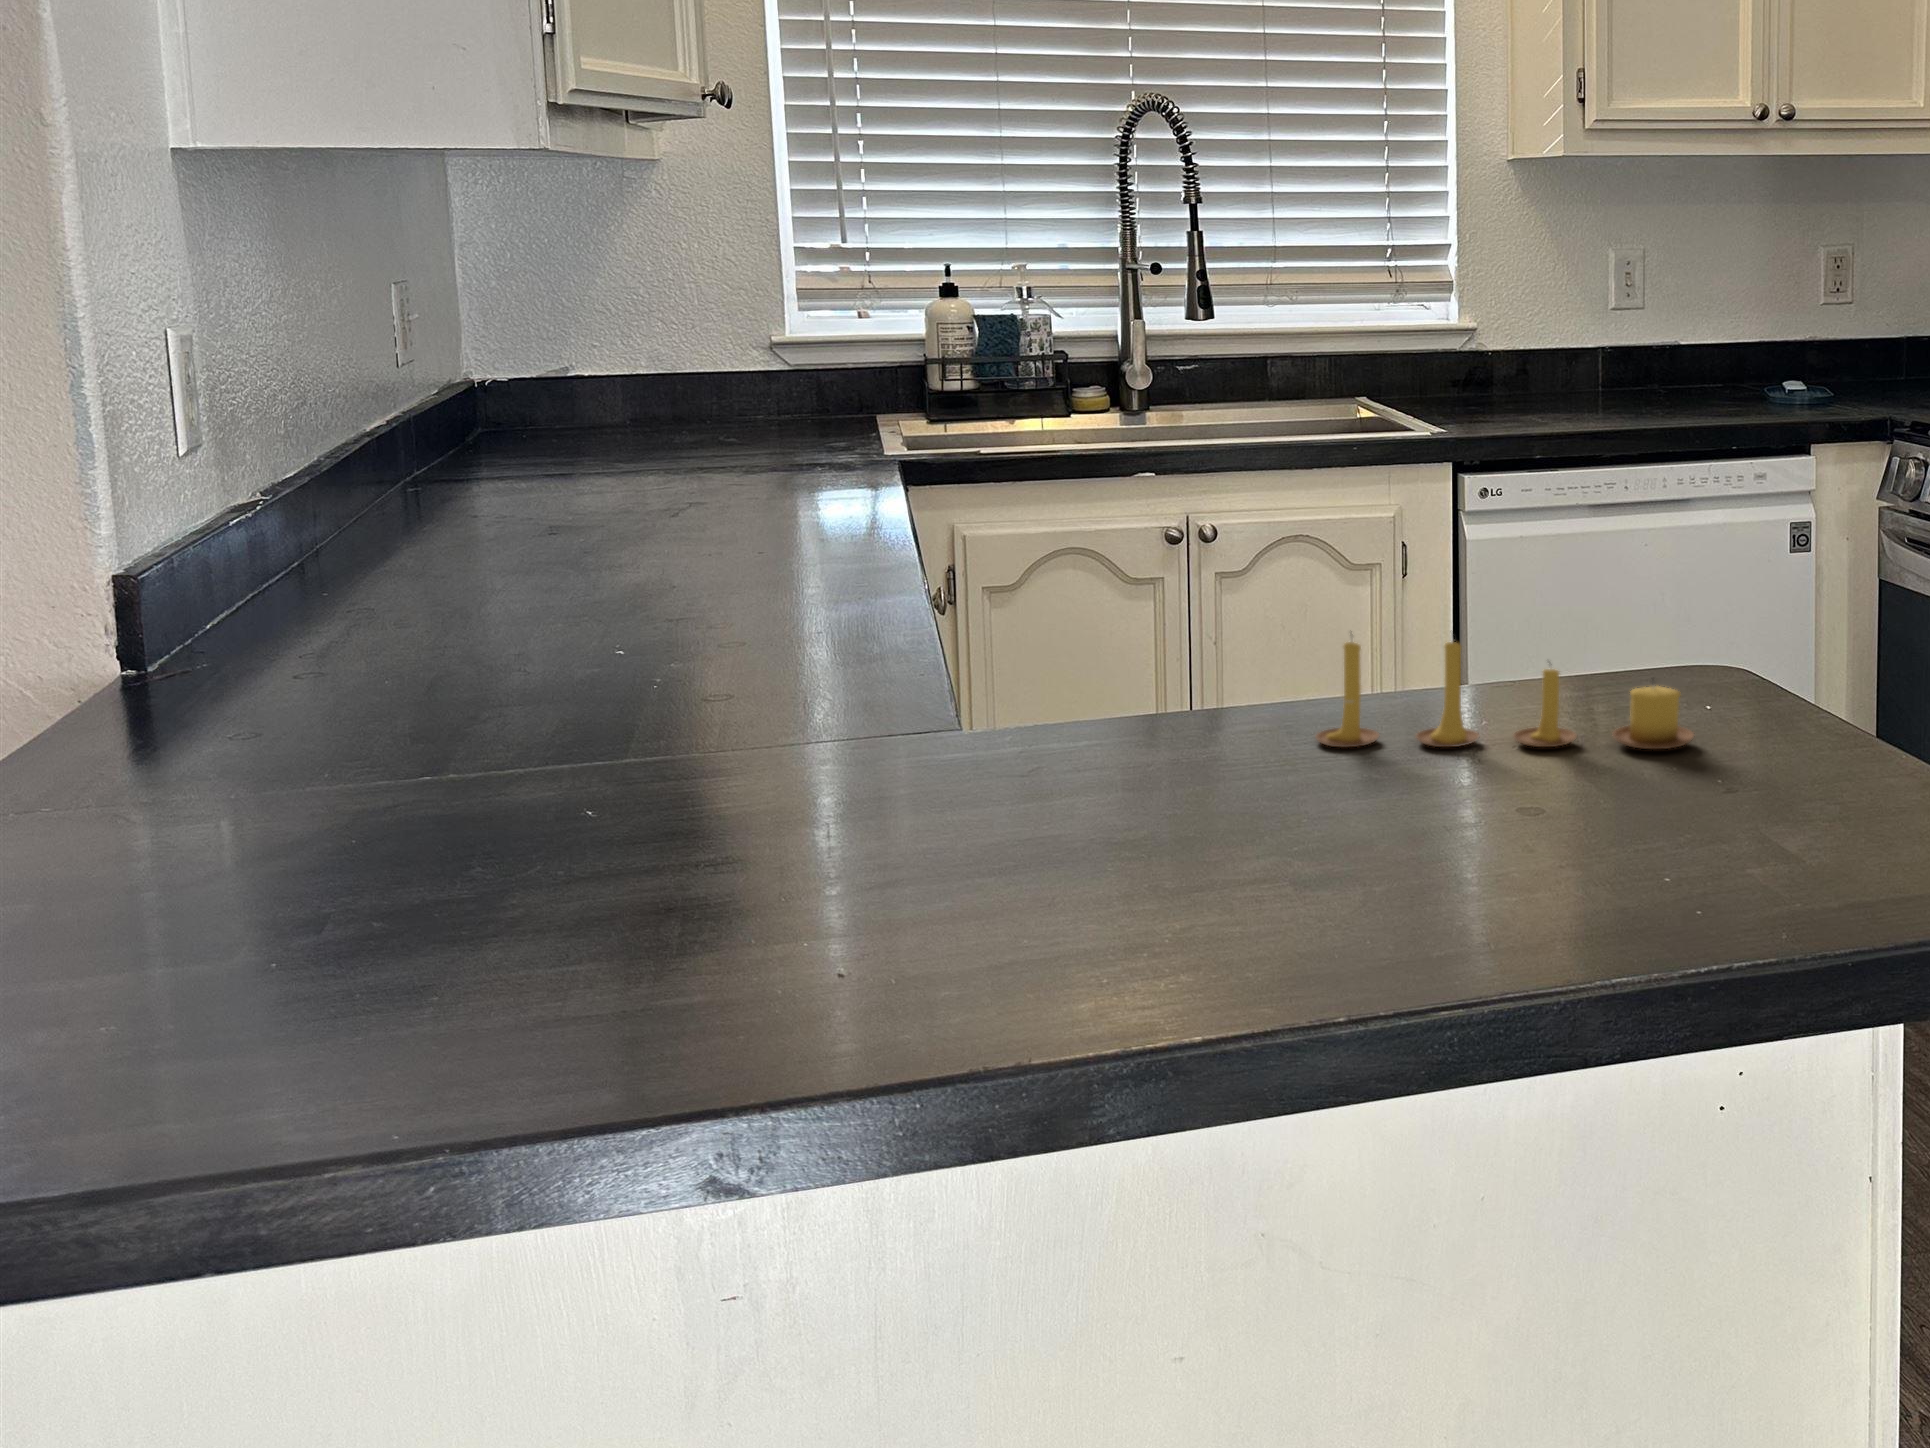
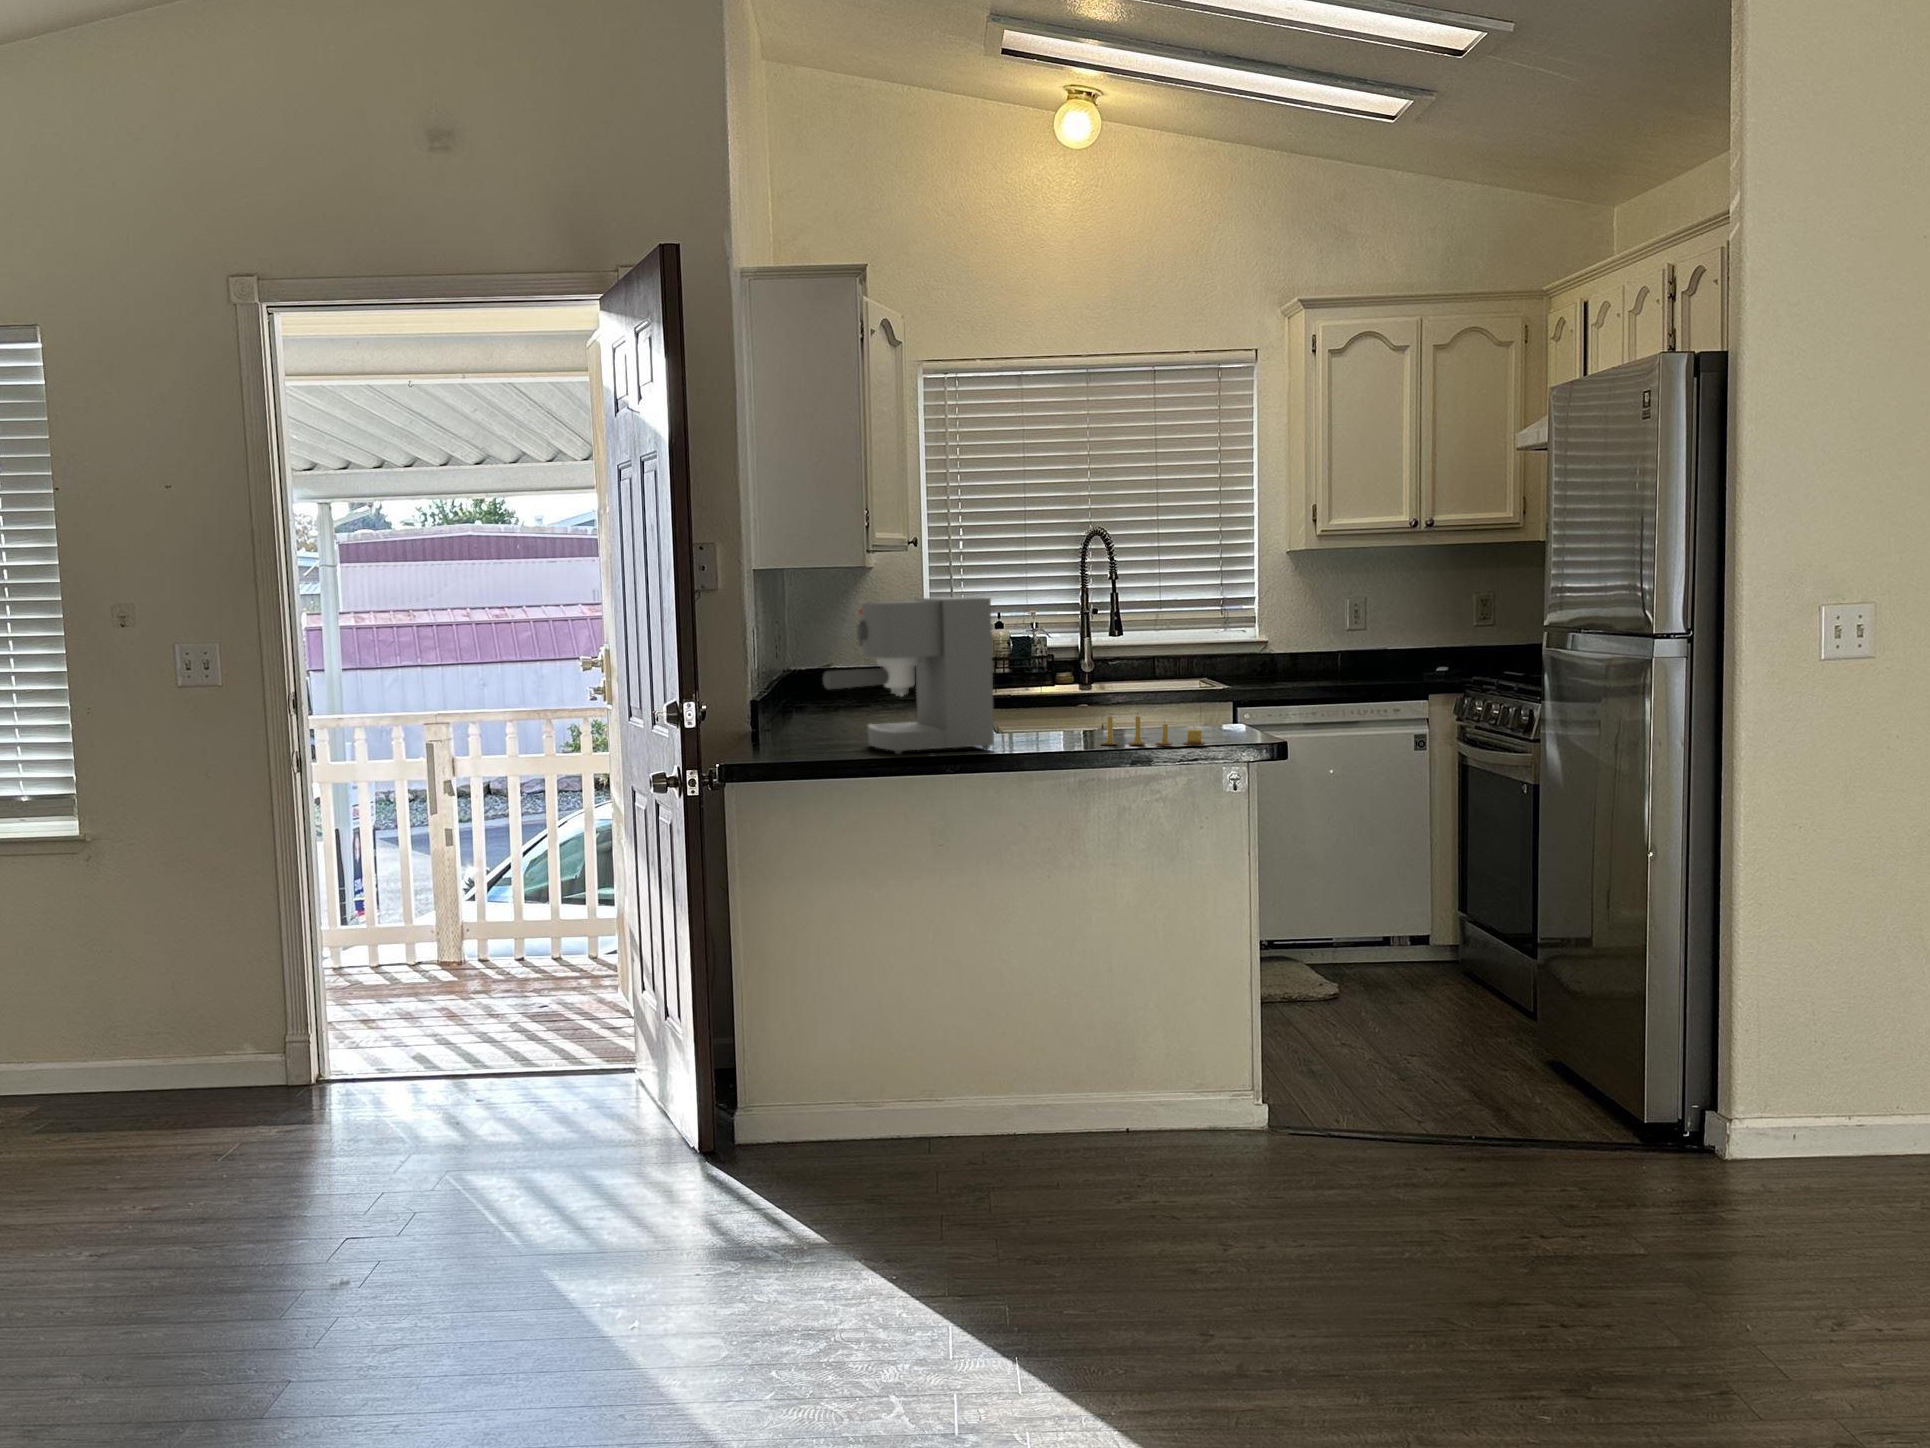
coffee maker: none [51,195,916,895] -> present [823,597,994,754]

